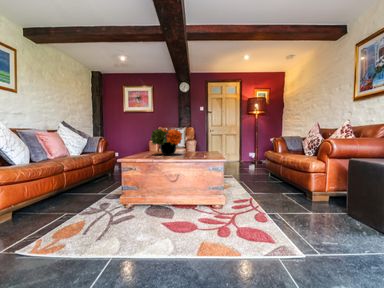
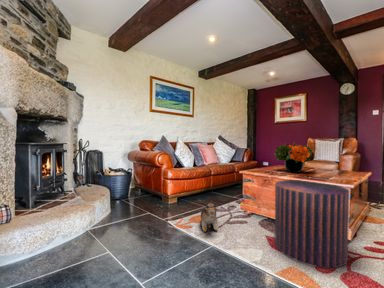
pouf: none [172,160,232,237] -> present [275,180,349,268]
plush toy: none [75,206,111,249] -> present [200,203,218,232]

